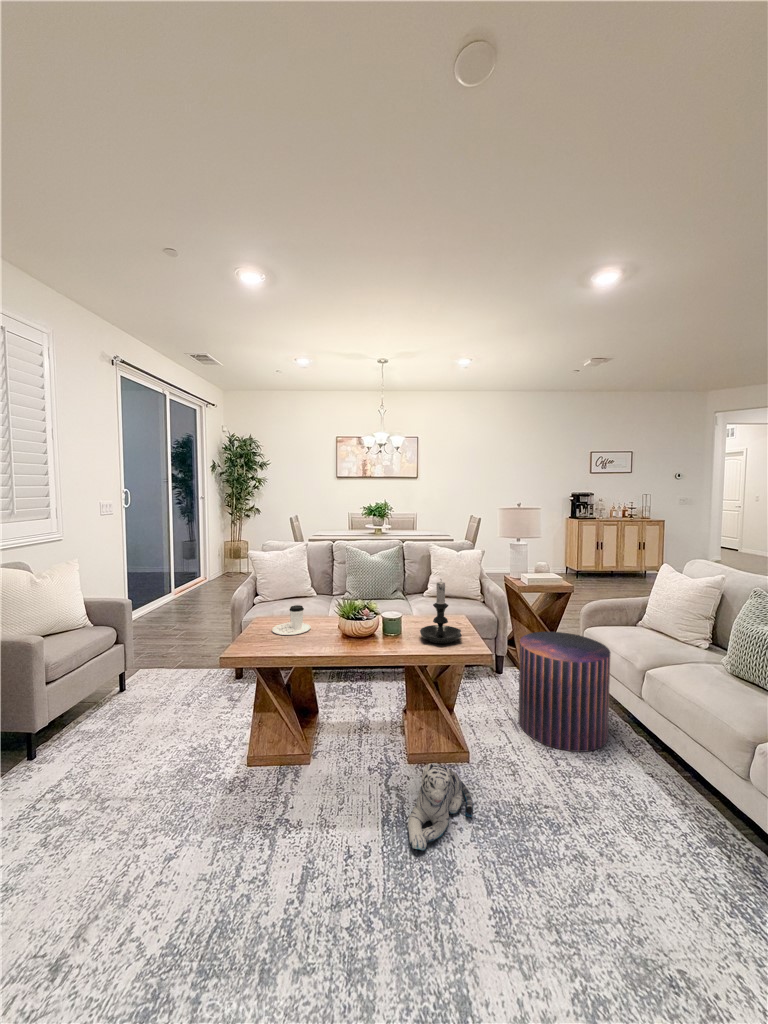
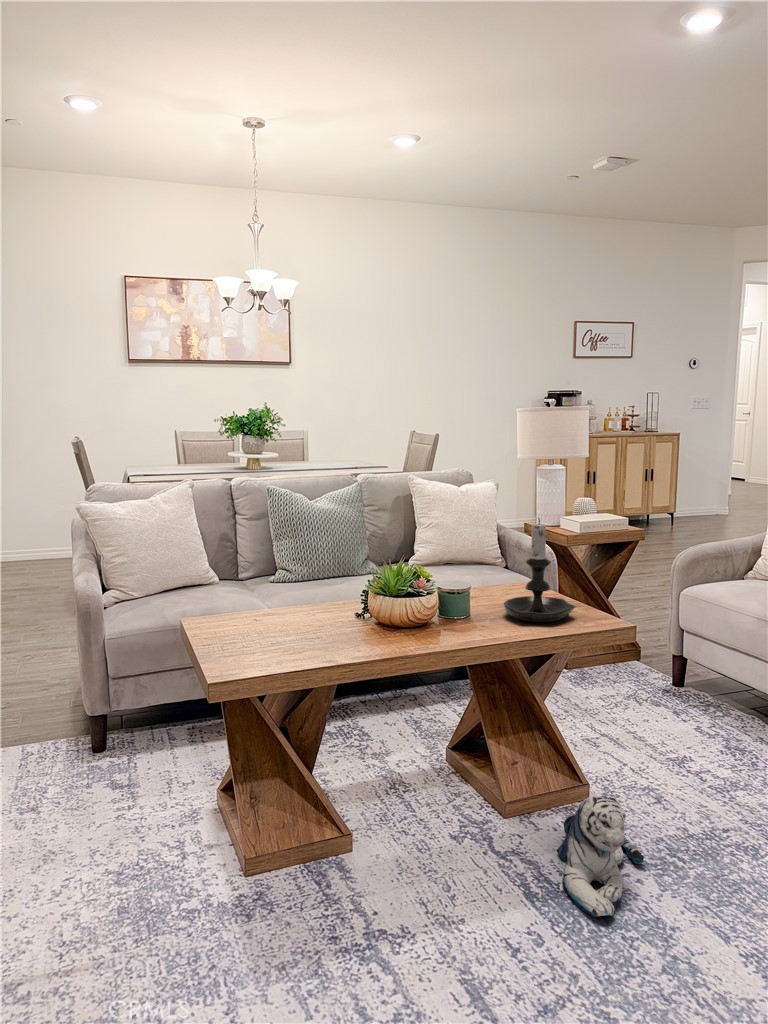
coffee cup: present [272,605,311,635] -> none [238,588,308,641]
pouf: present [518,632,610,752] -> none [612,595,752,761]

